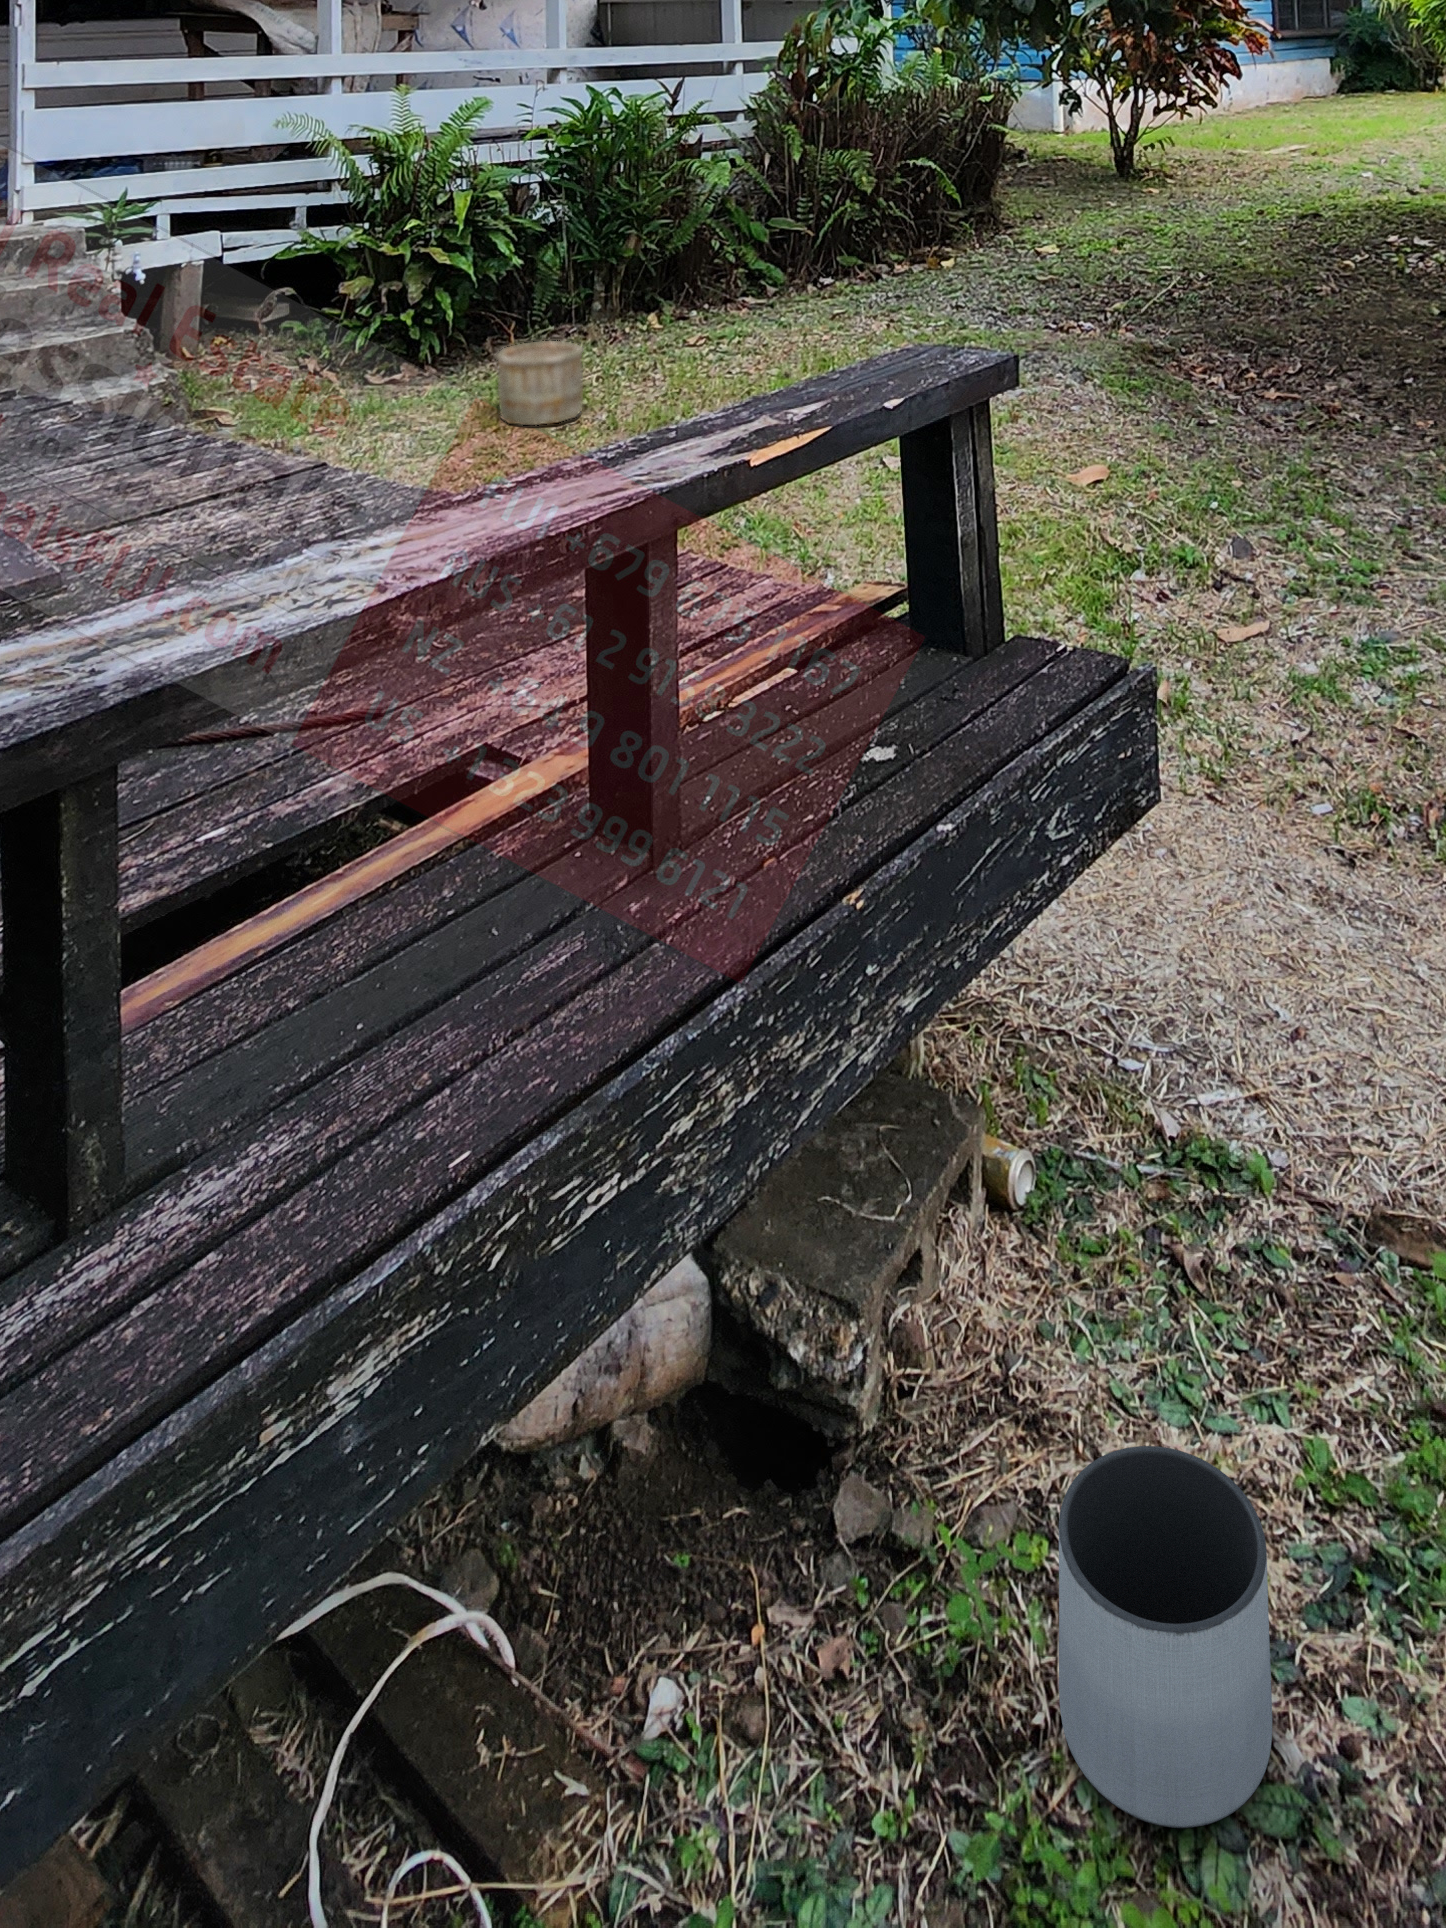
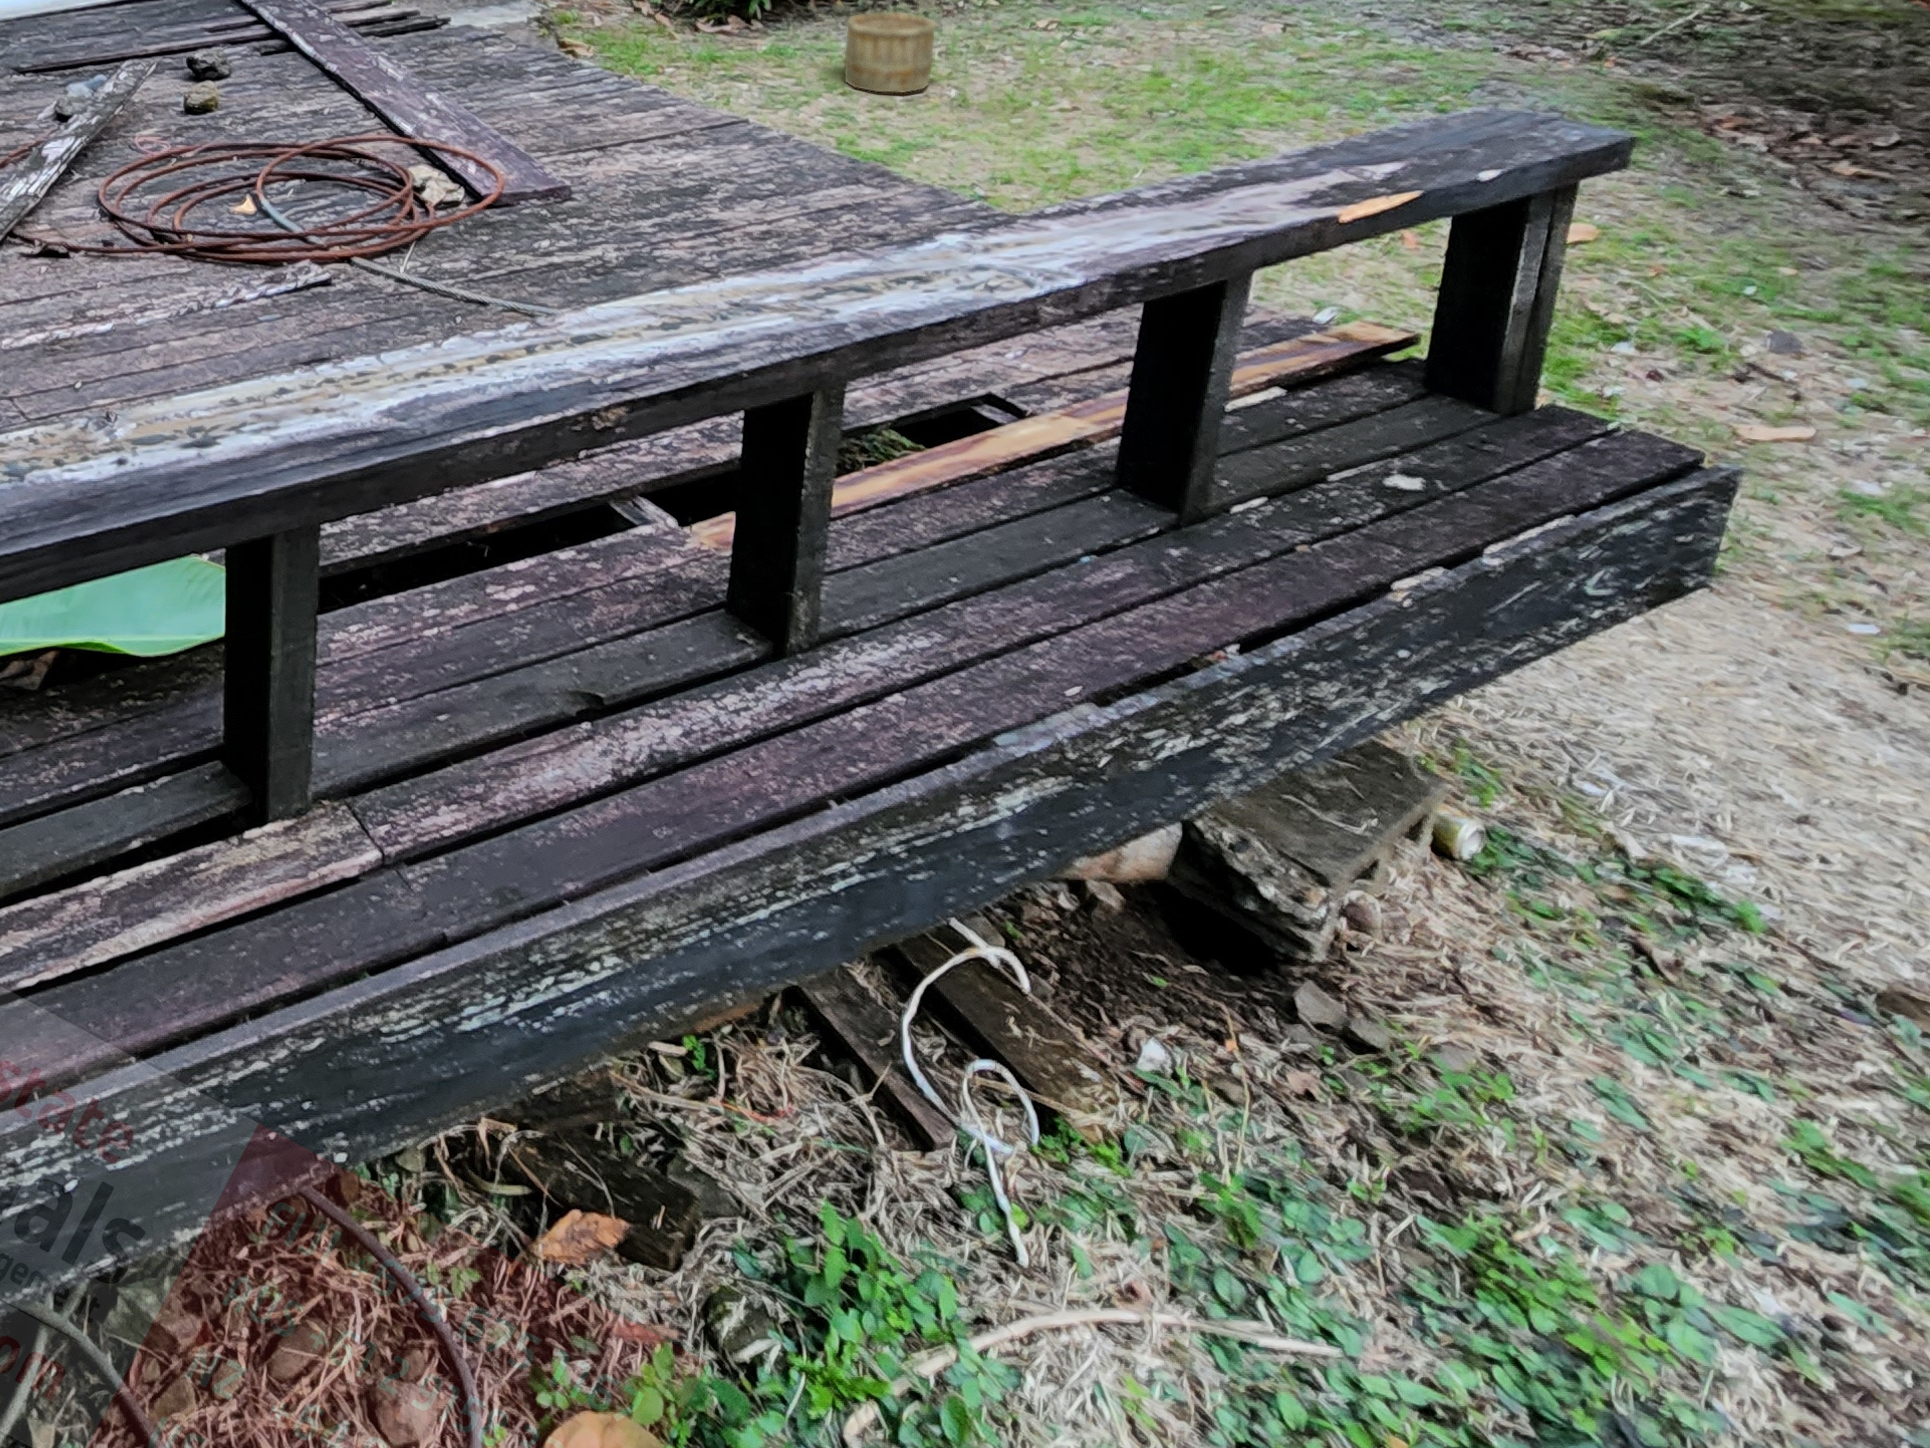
planter: present [1059,1446,1272,1828] -> none [1508,1054,1761,1313]

